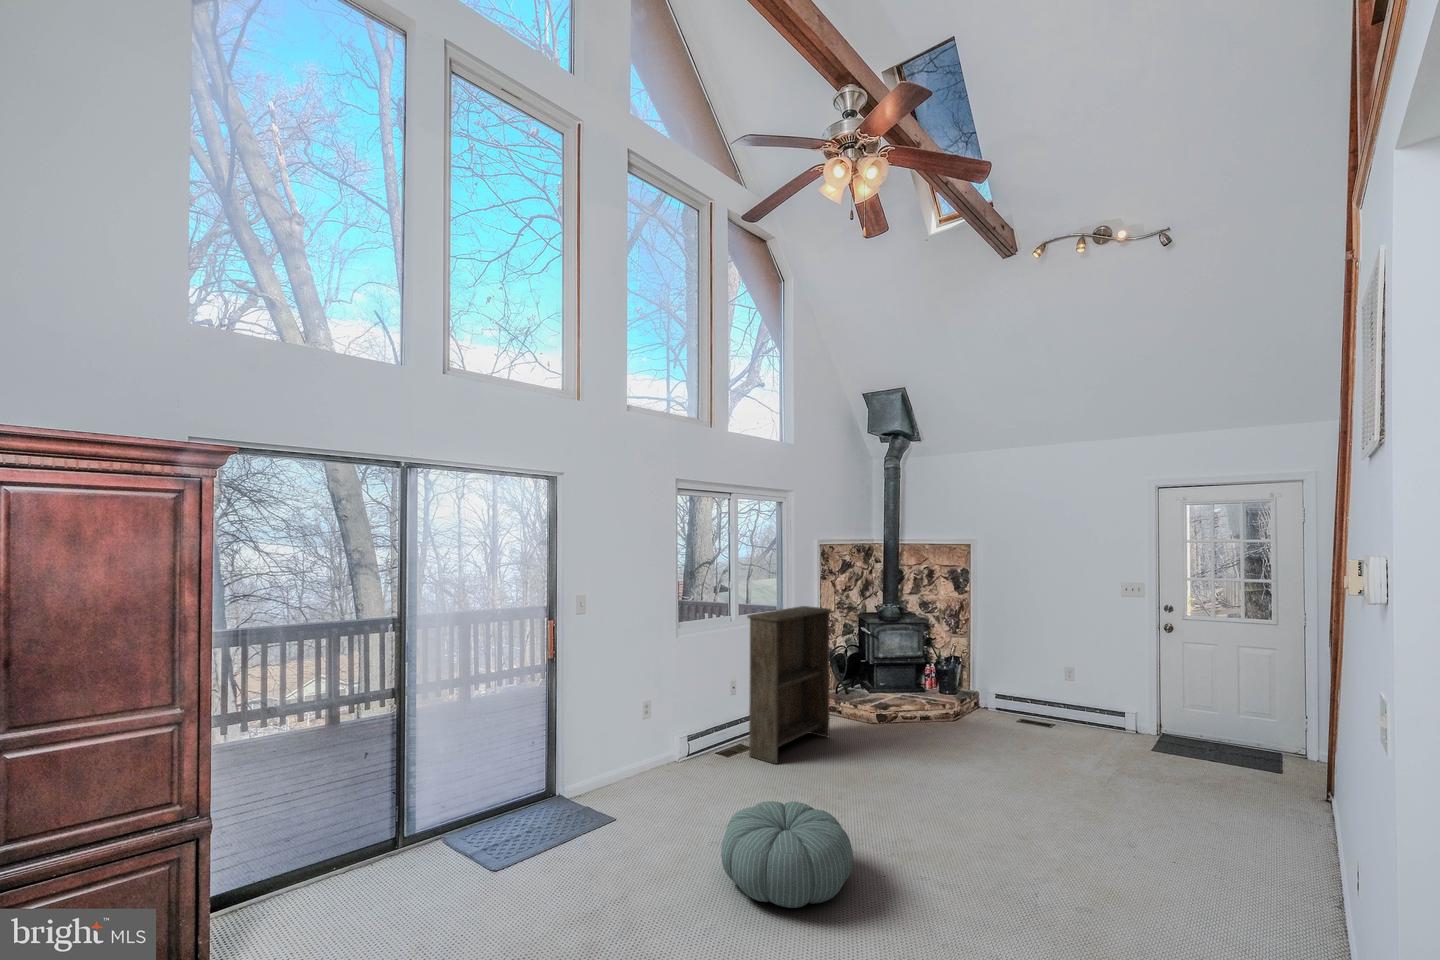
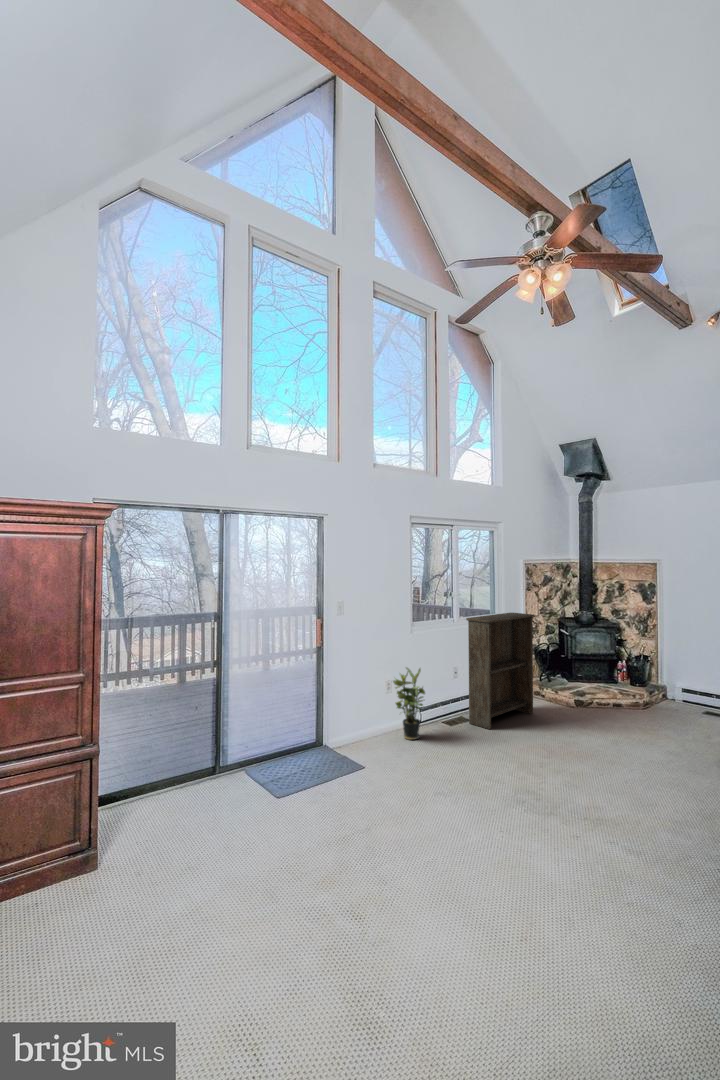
potted plant: none [648,684,692,787] -> present [393,668,425,740]
pouf: present [721,801,853,908] -> none [448,748,544,817]

